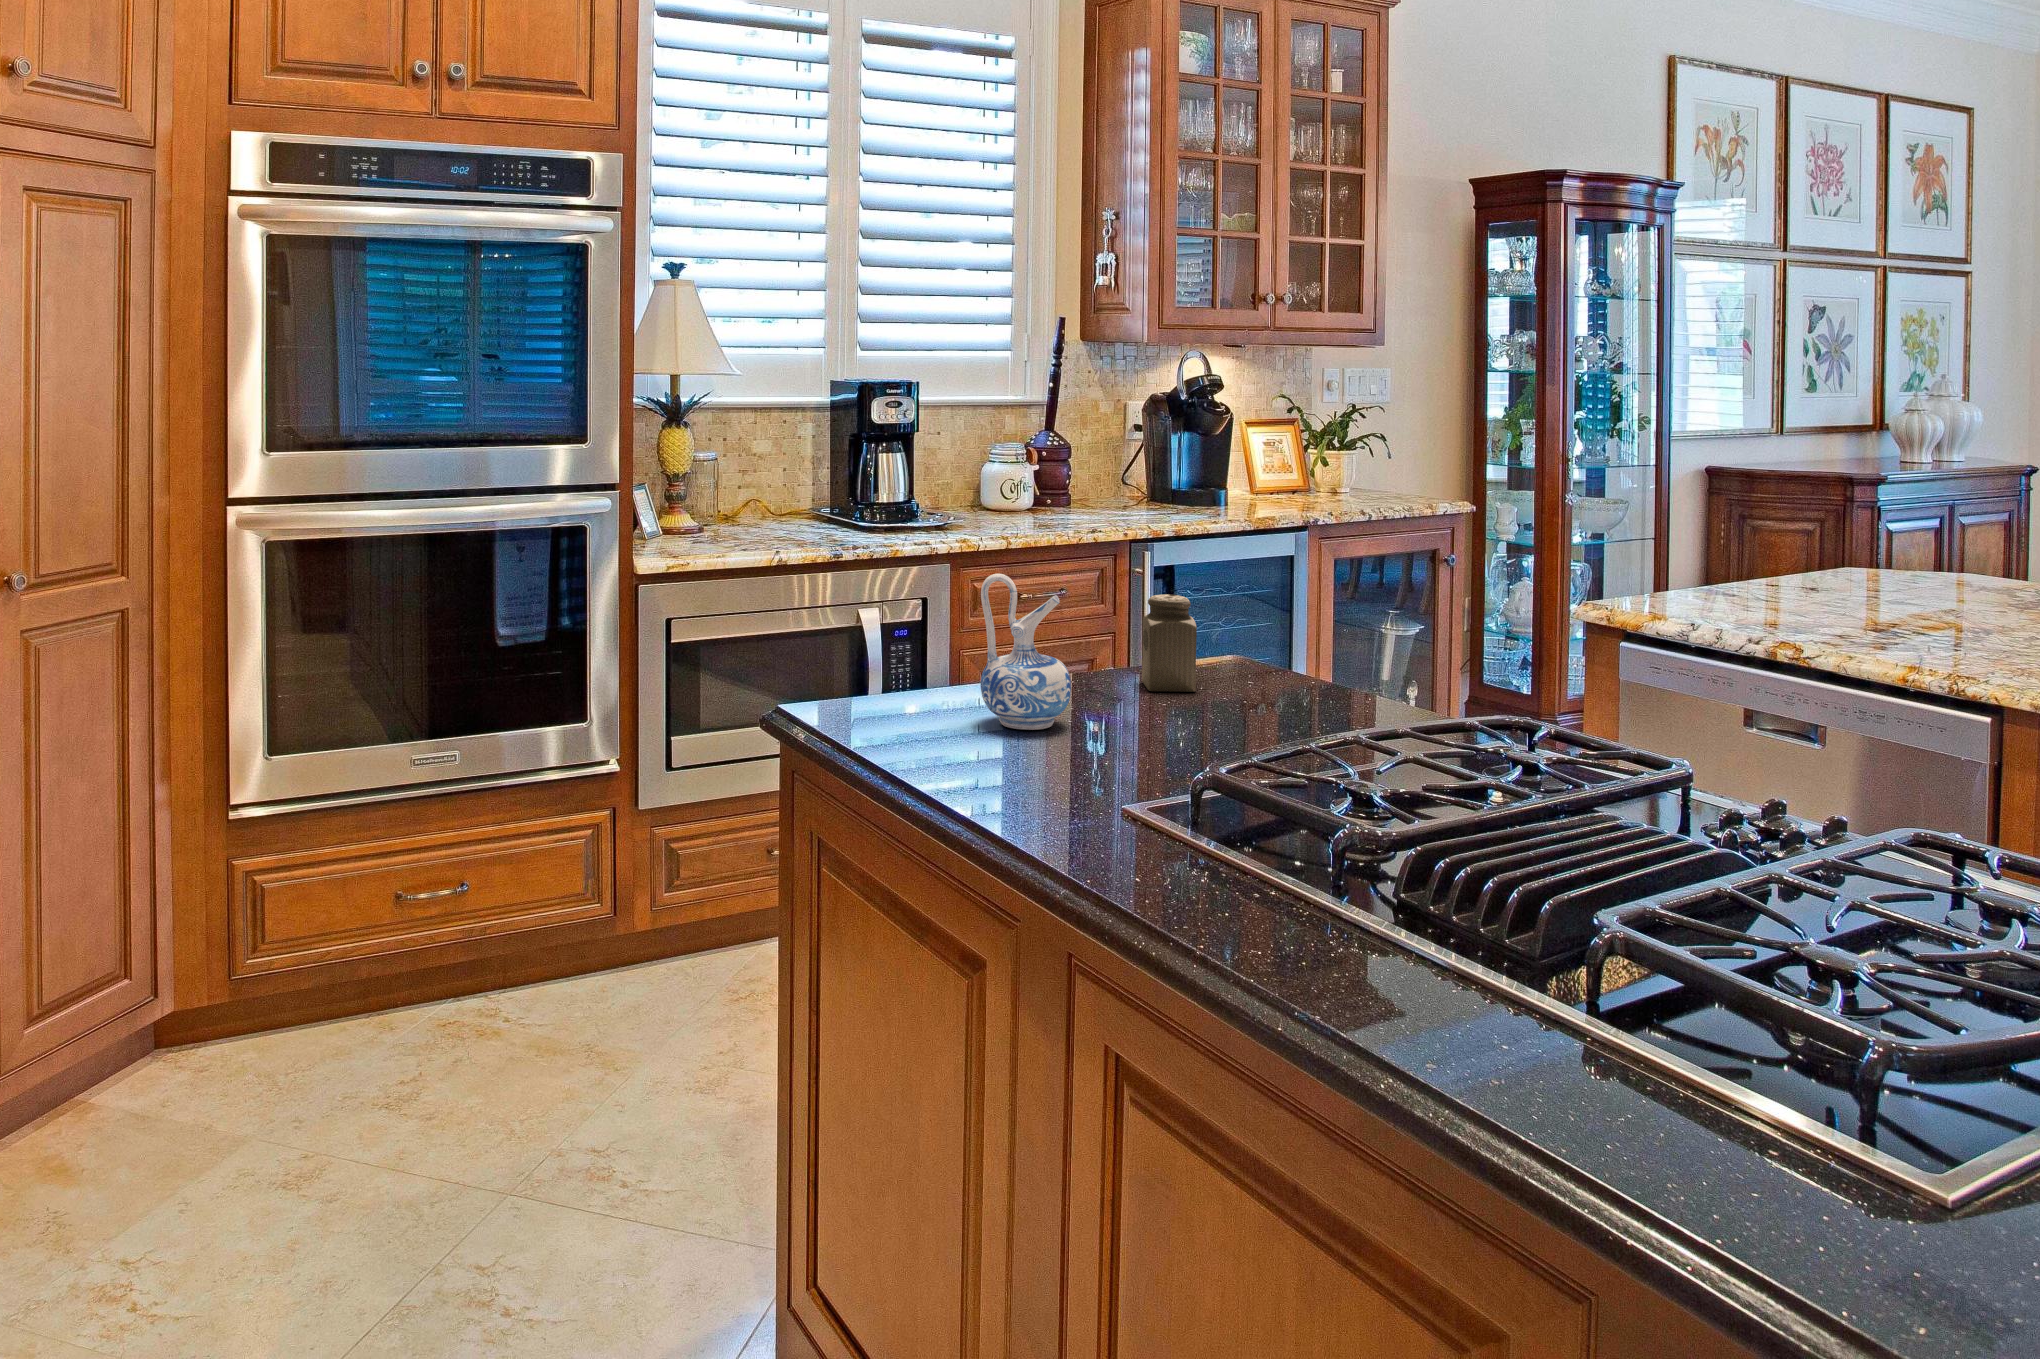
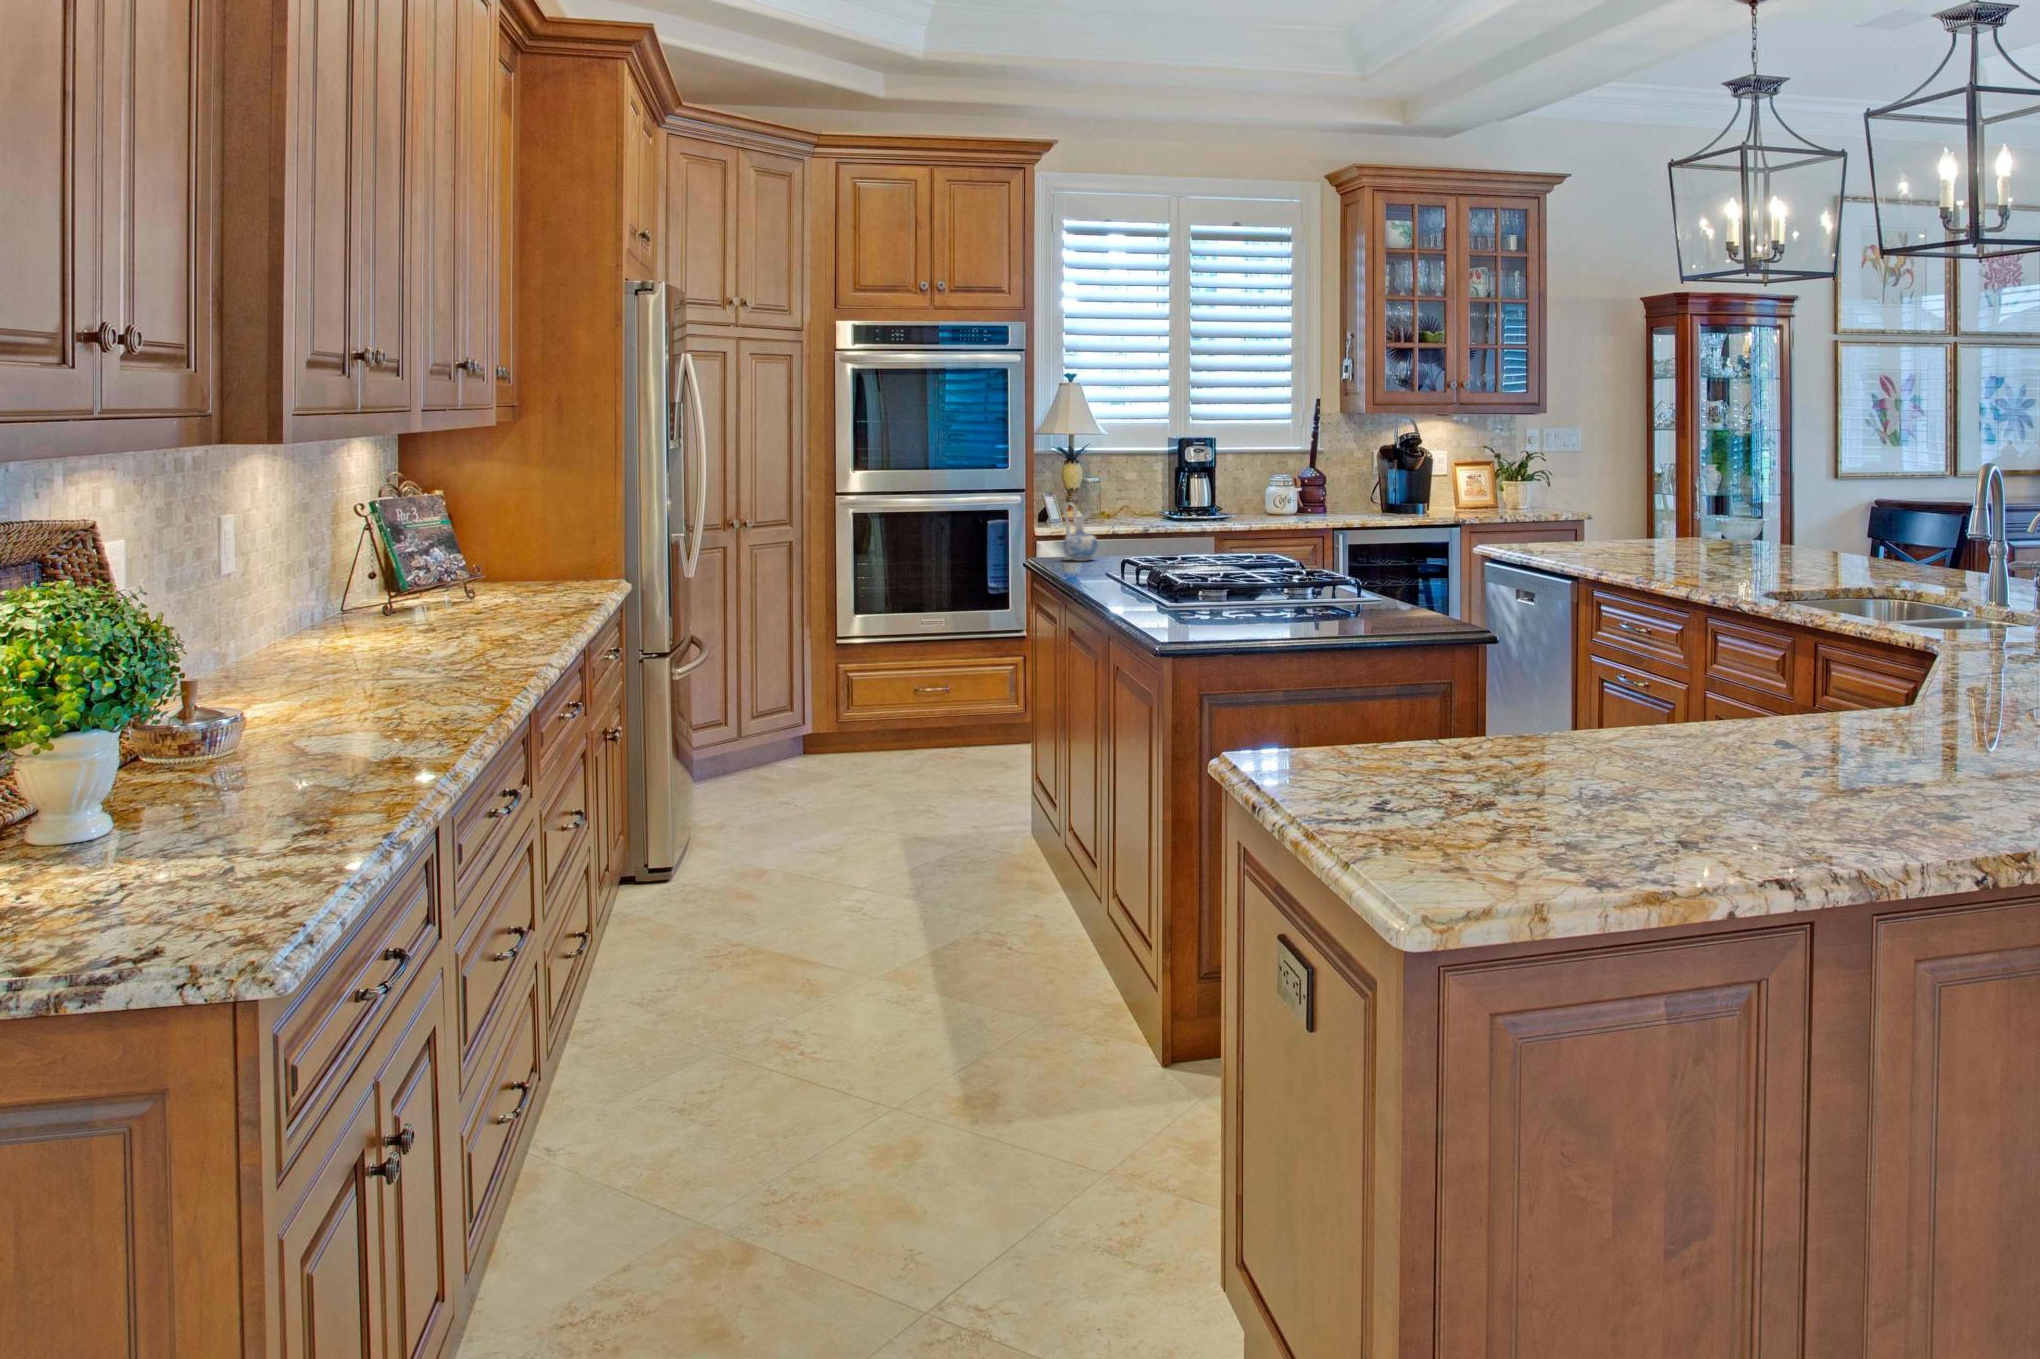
salt shaker: present [1142,594,1197,692] -> none [1152,518,1176,556]

